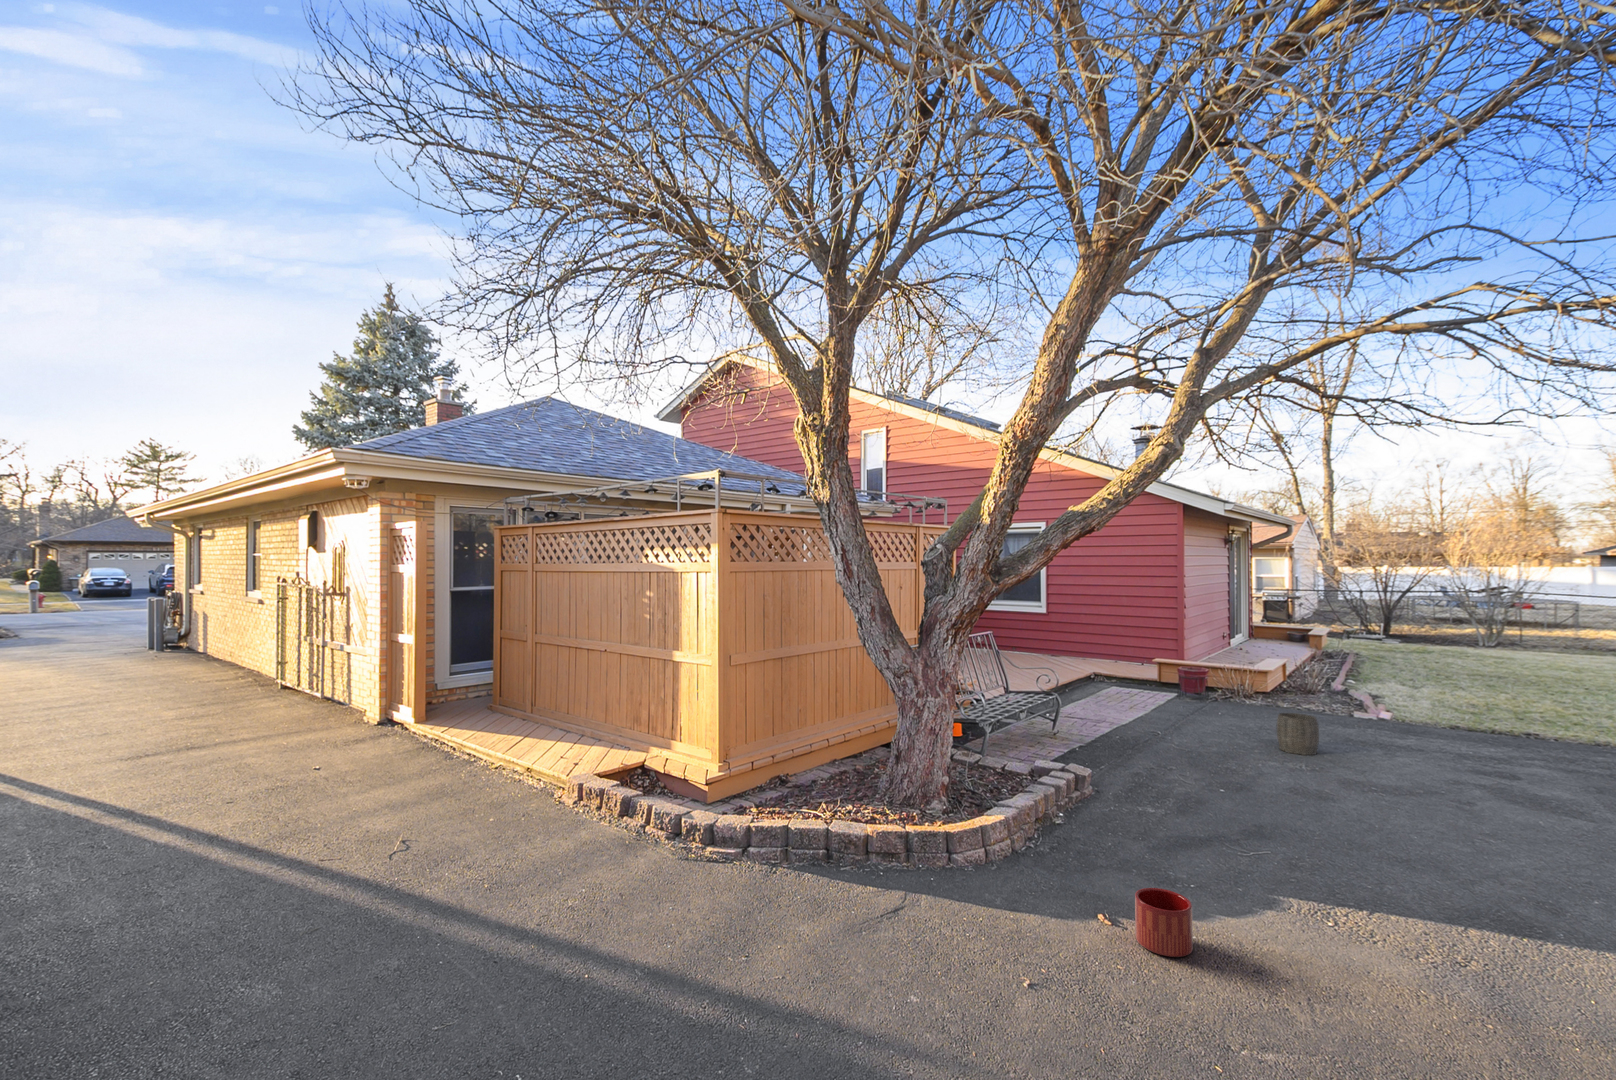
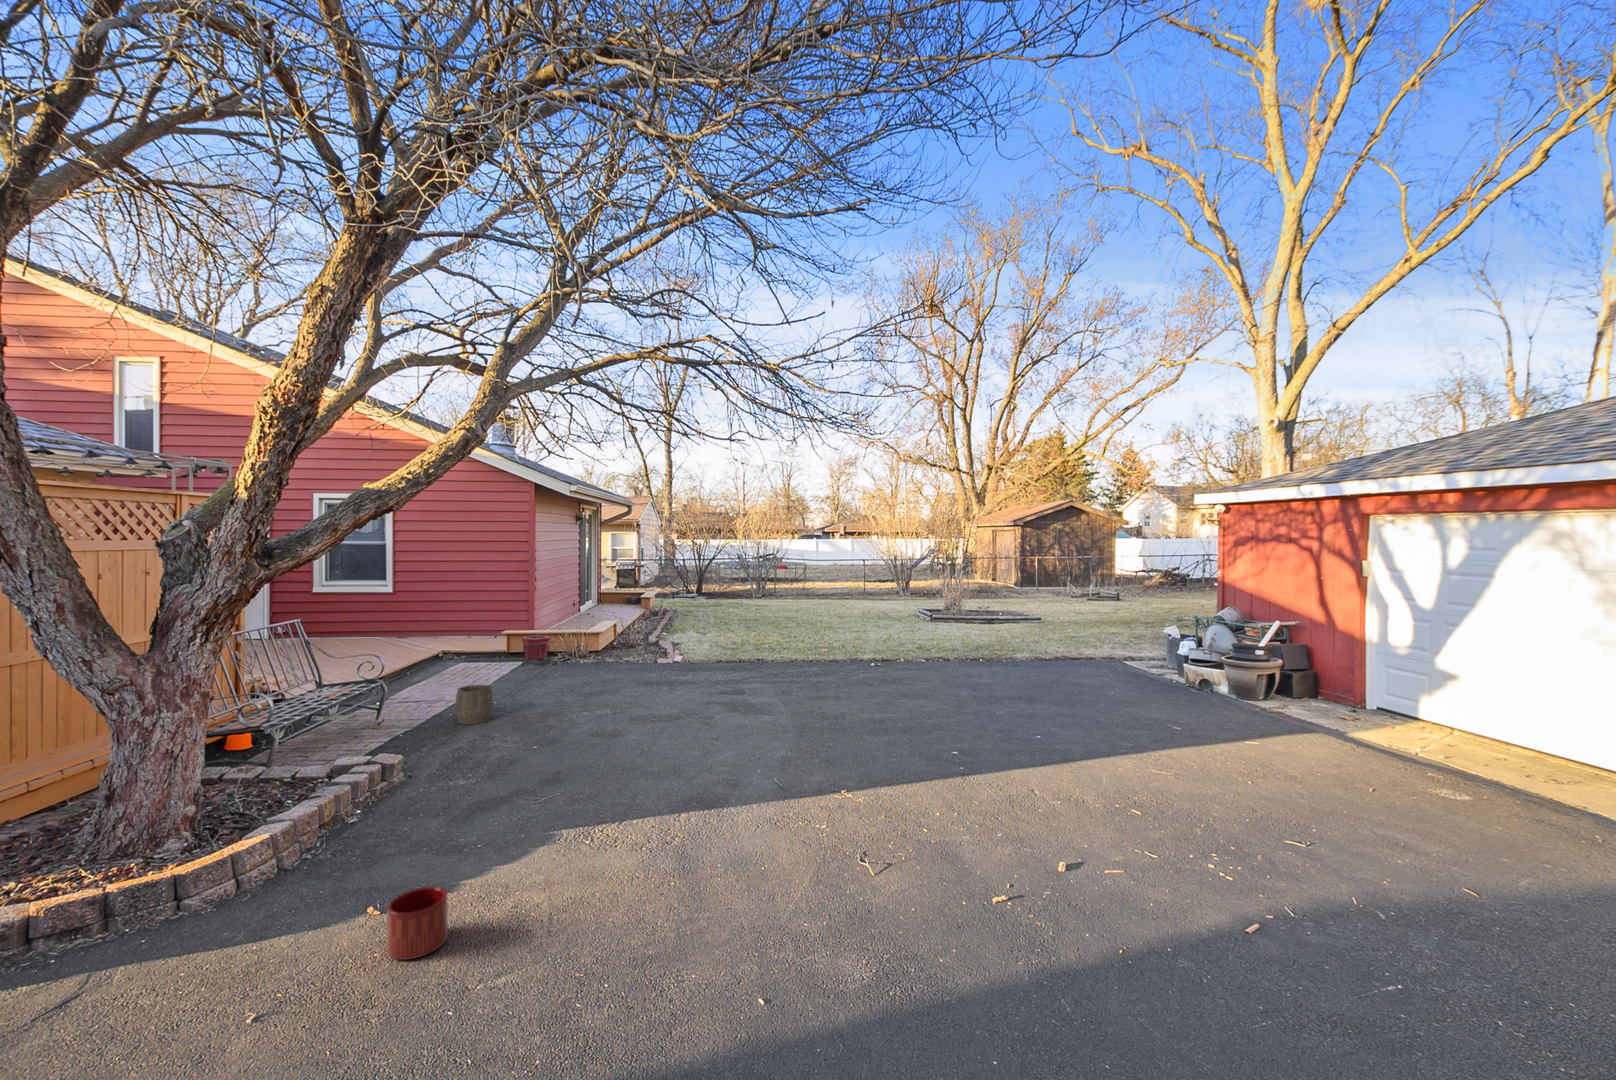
woven basket: present [1277,713,1319,755] -> present [456,685,493,724]

